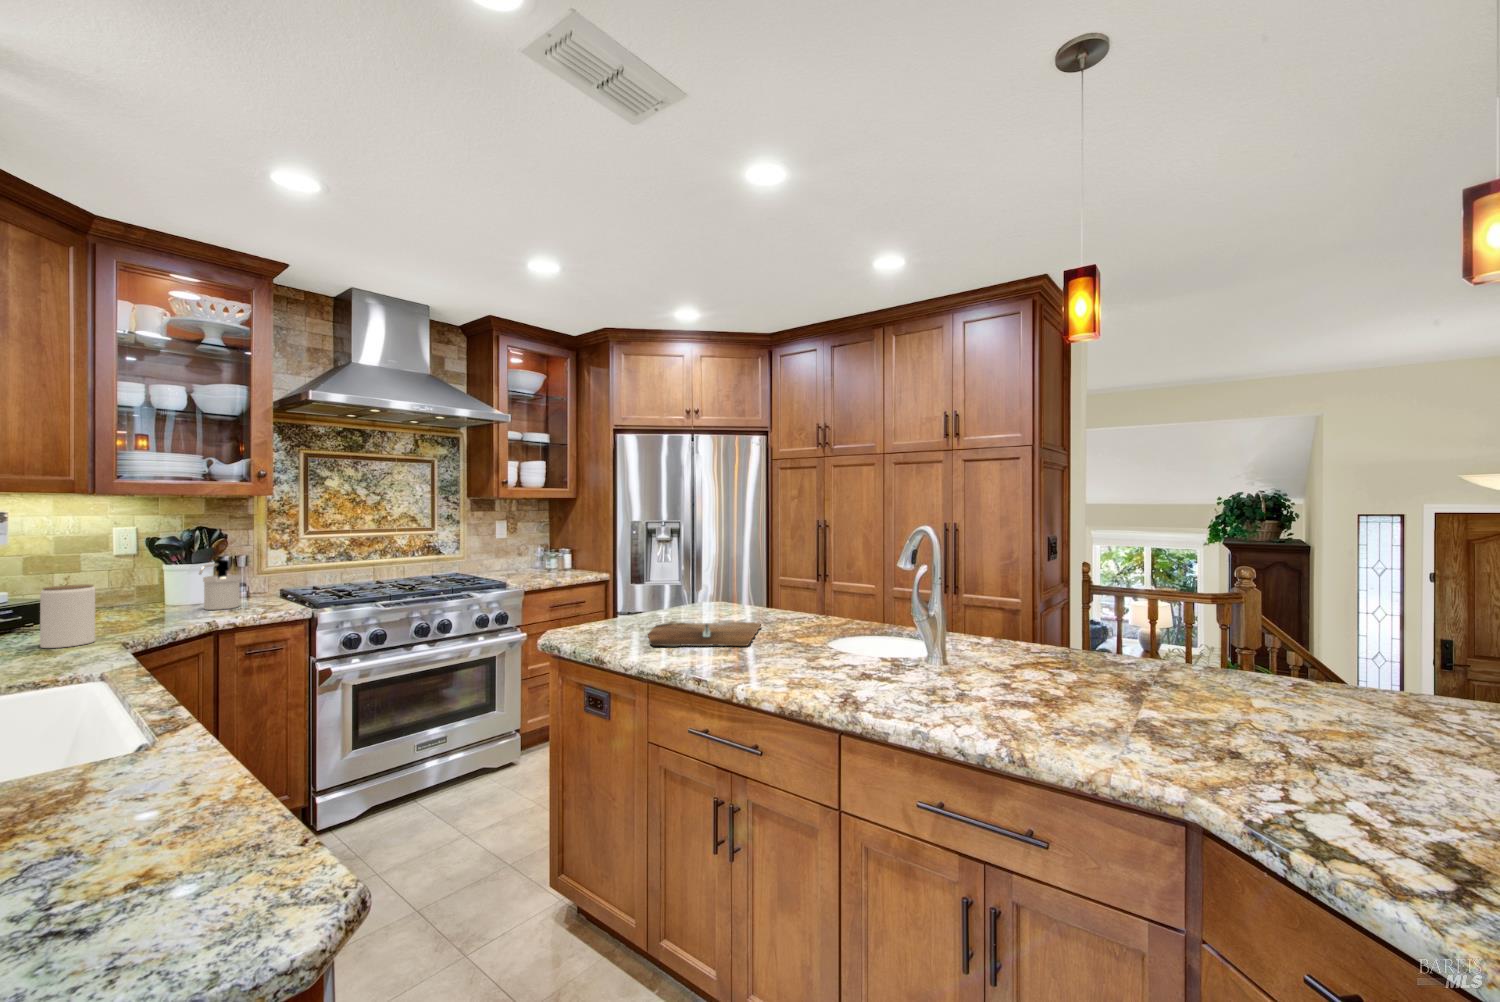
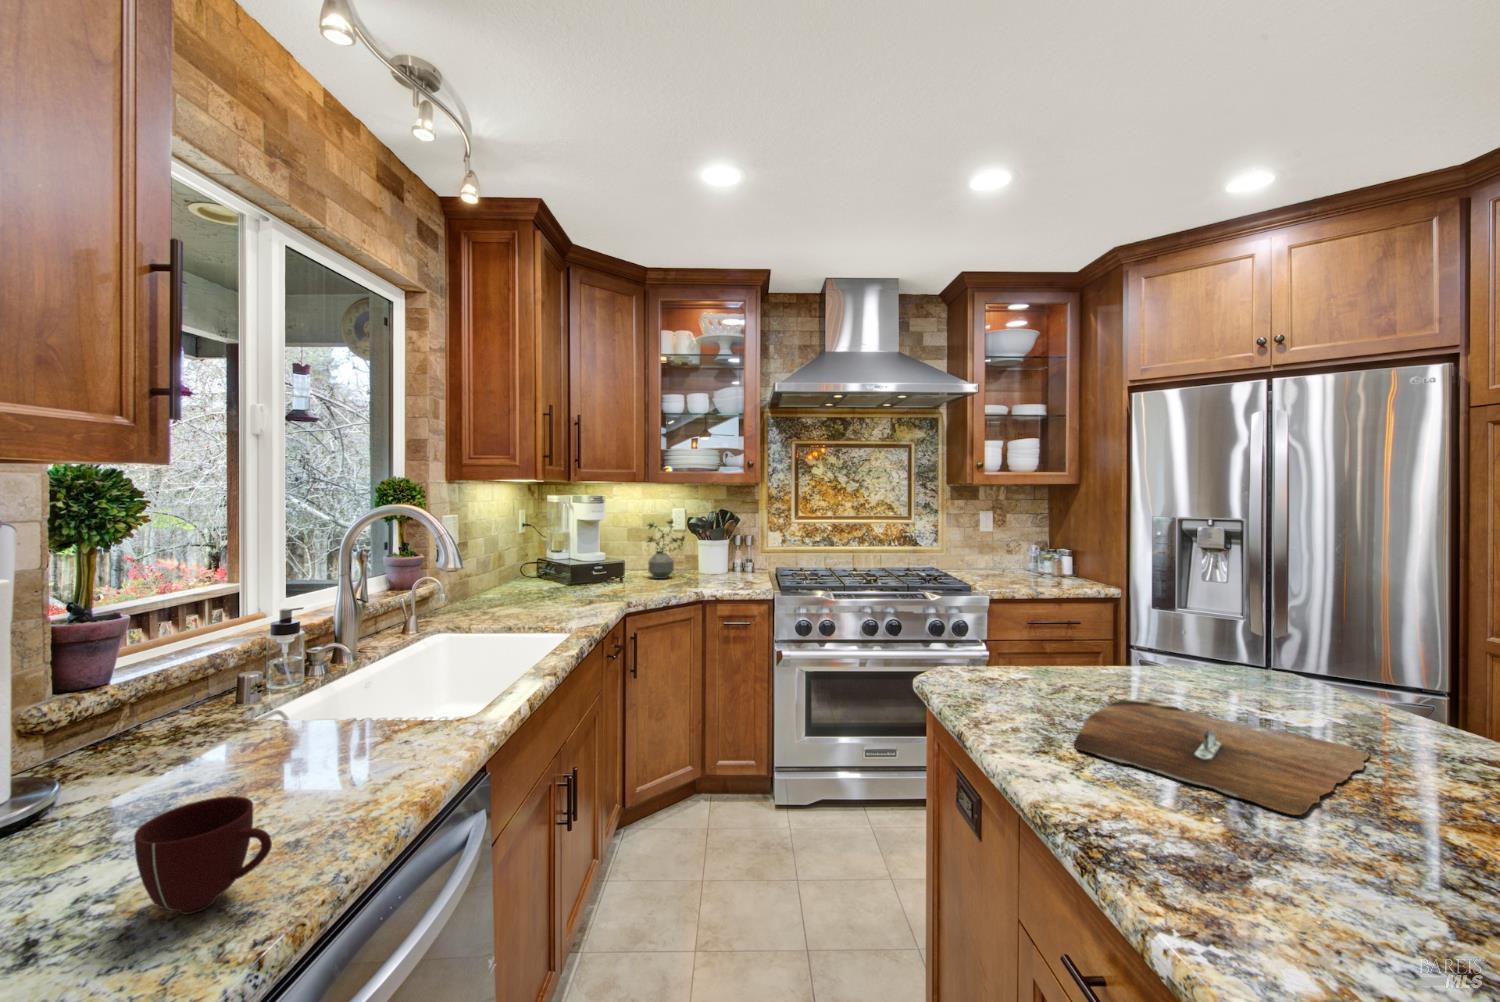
potted plant: none [91,538,157,617] -> present [648,519,685,579]
soap dispenser: present [199,560,241,610] -> none [702,539,734,582]
jar: present [40,584,95,648] -> none [590,554,619,601]
mug: none [61,772,208,876] -> present [134,796,272,914]

